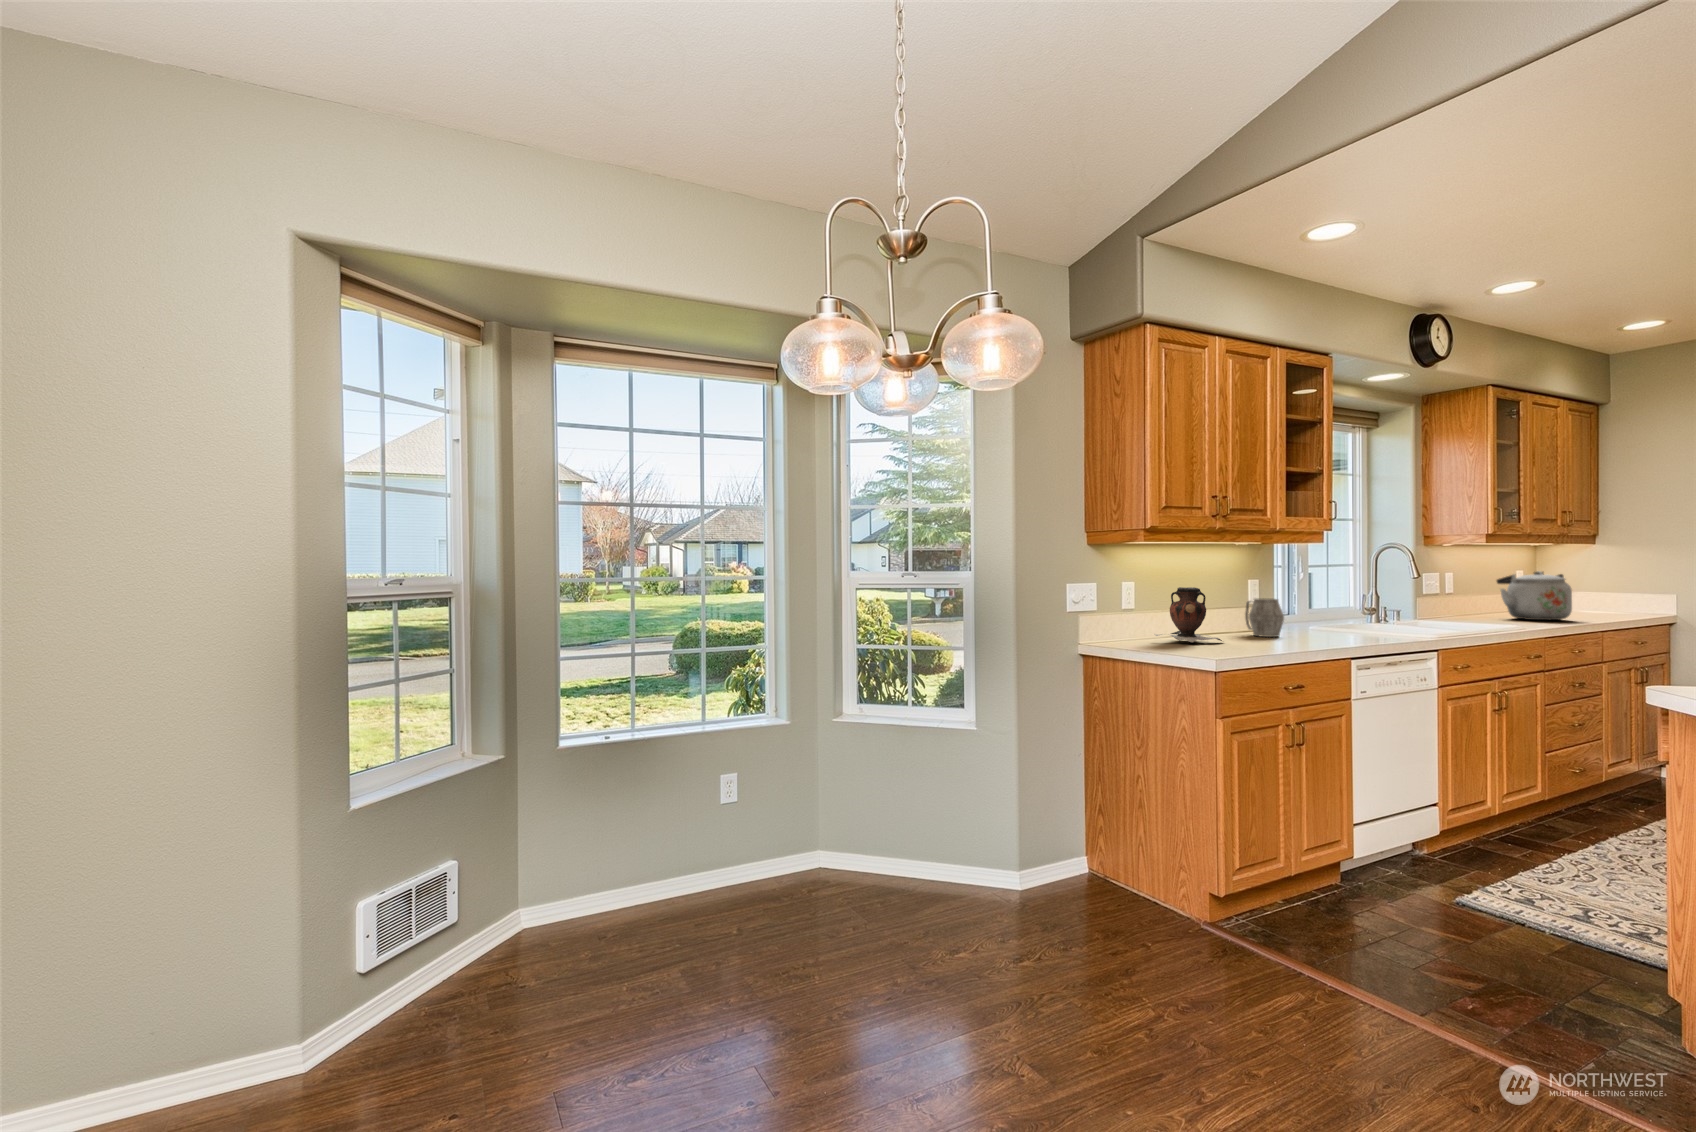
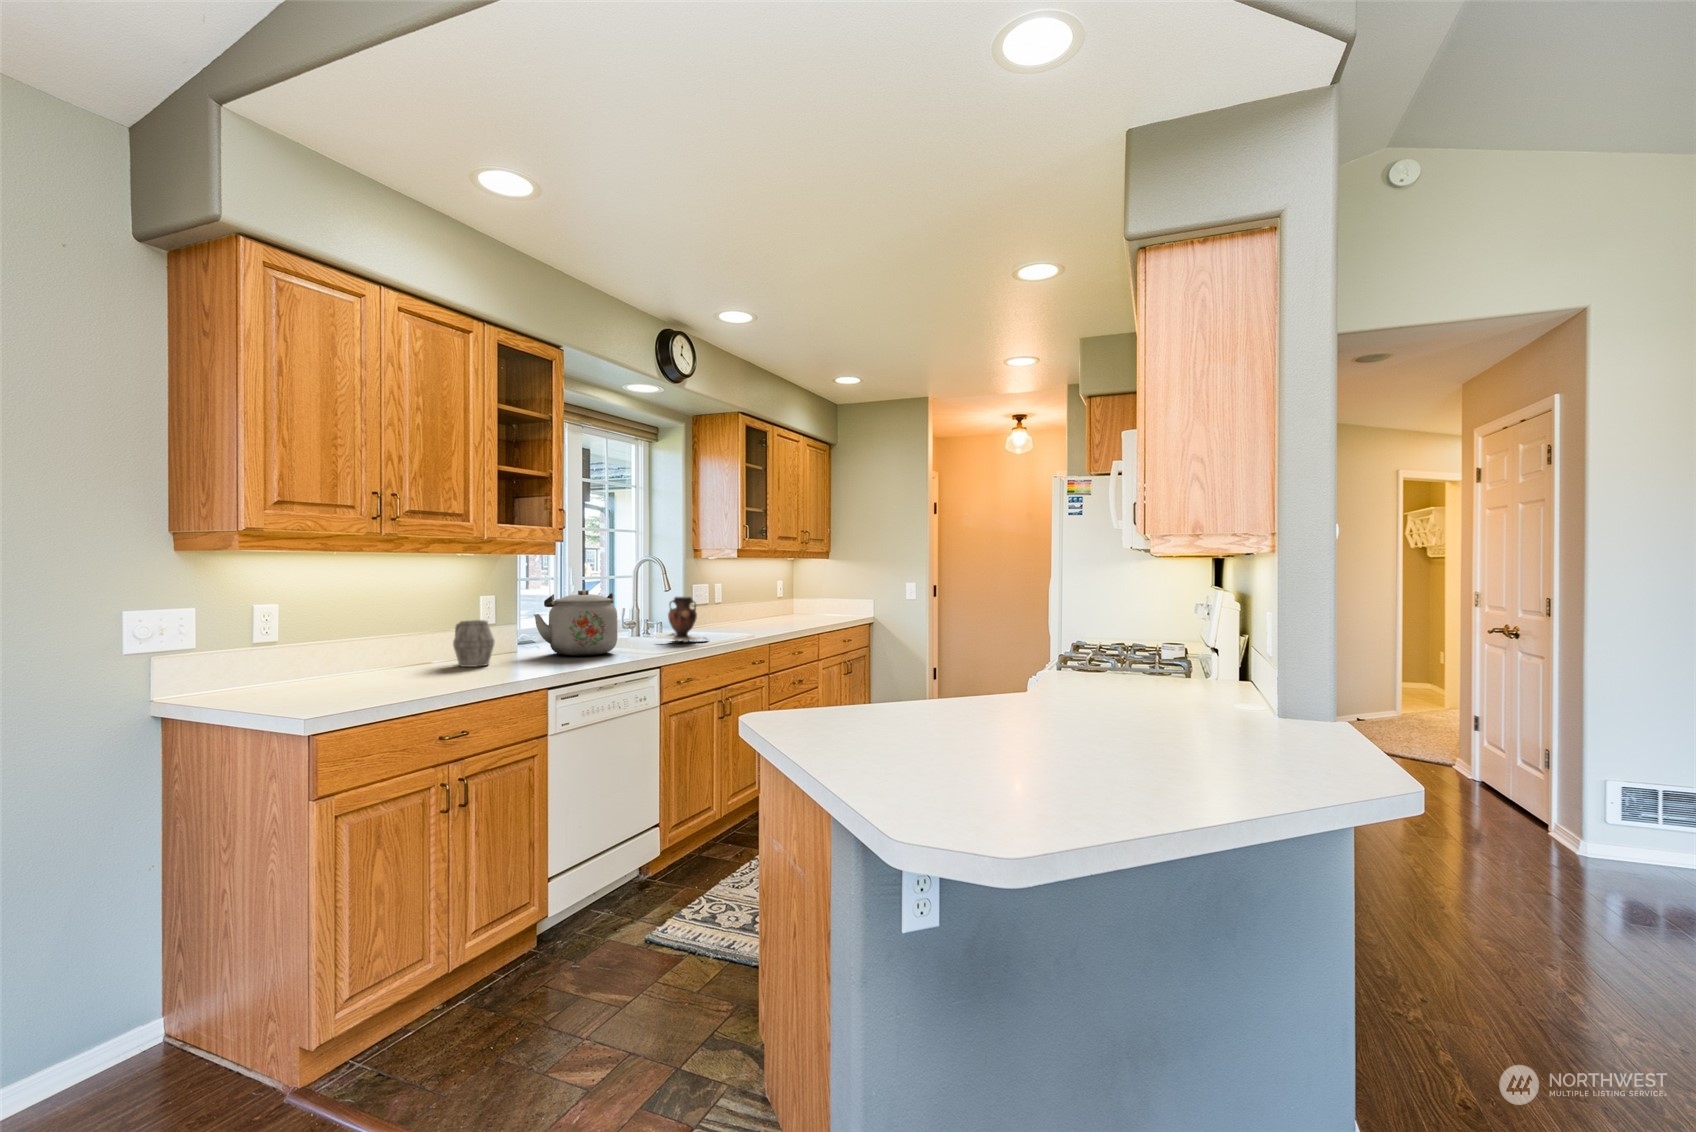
kettle: present [1497,571,1572,620] -> present [534,590,617,655]
vase: present [1155,587,1222,642] -> present [668,596,706,642]

